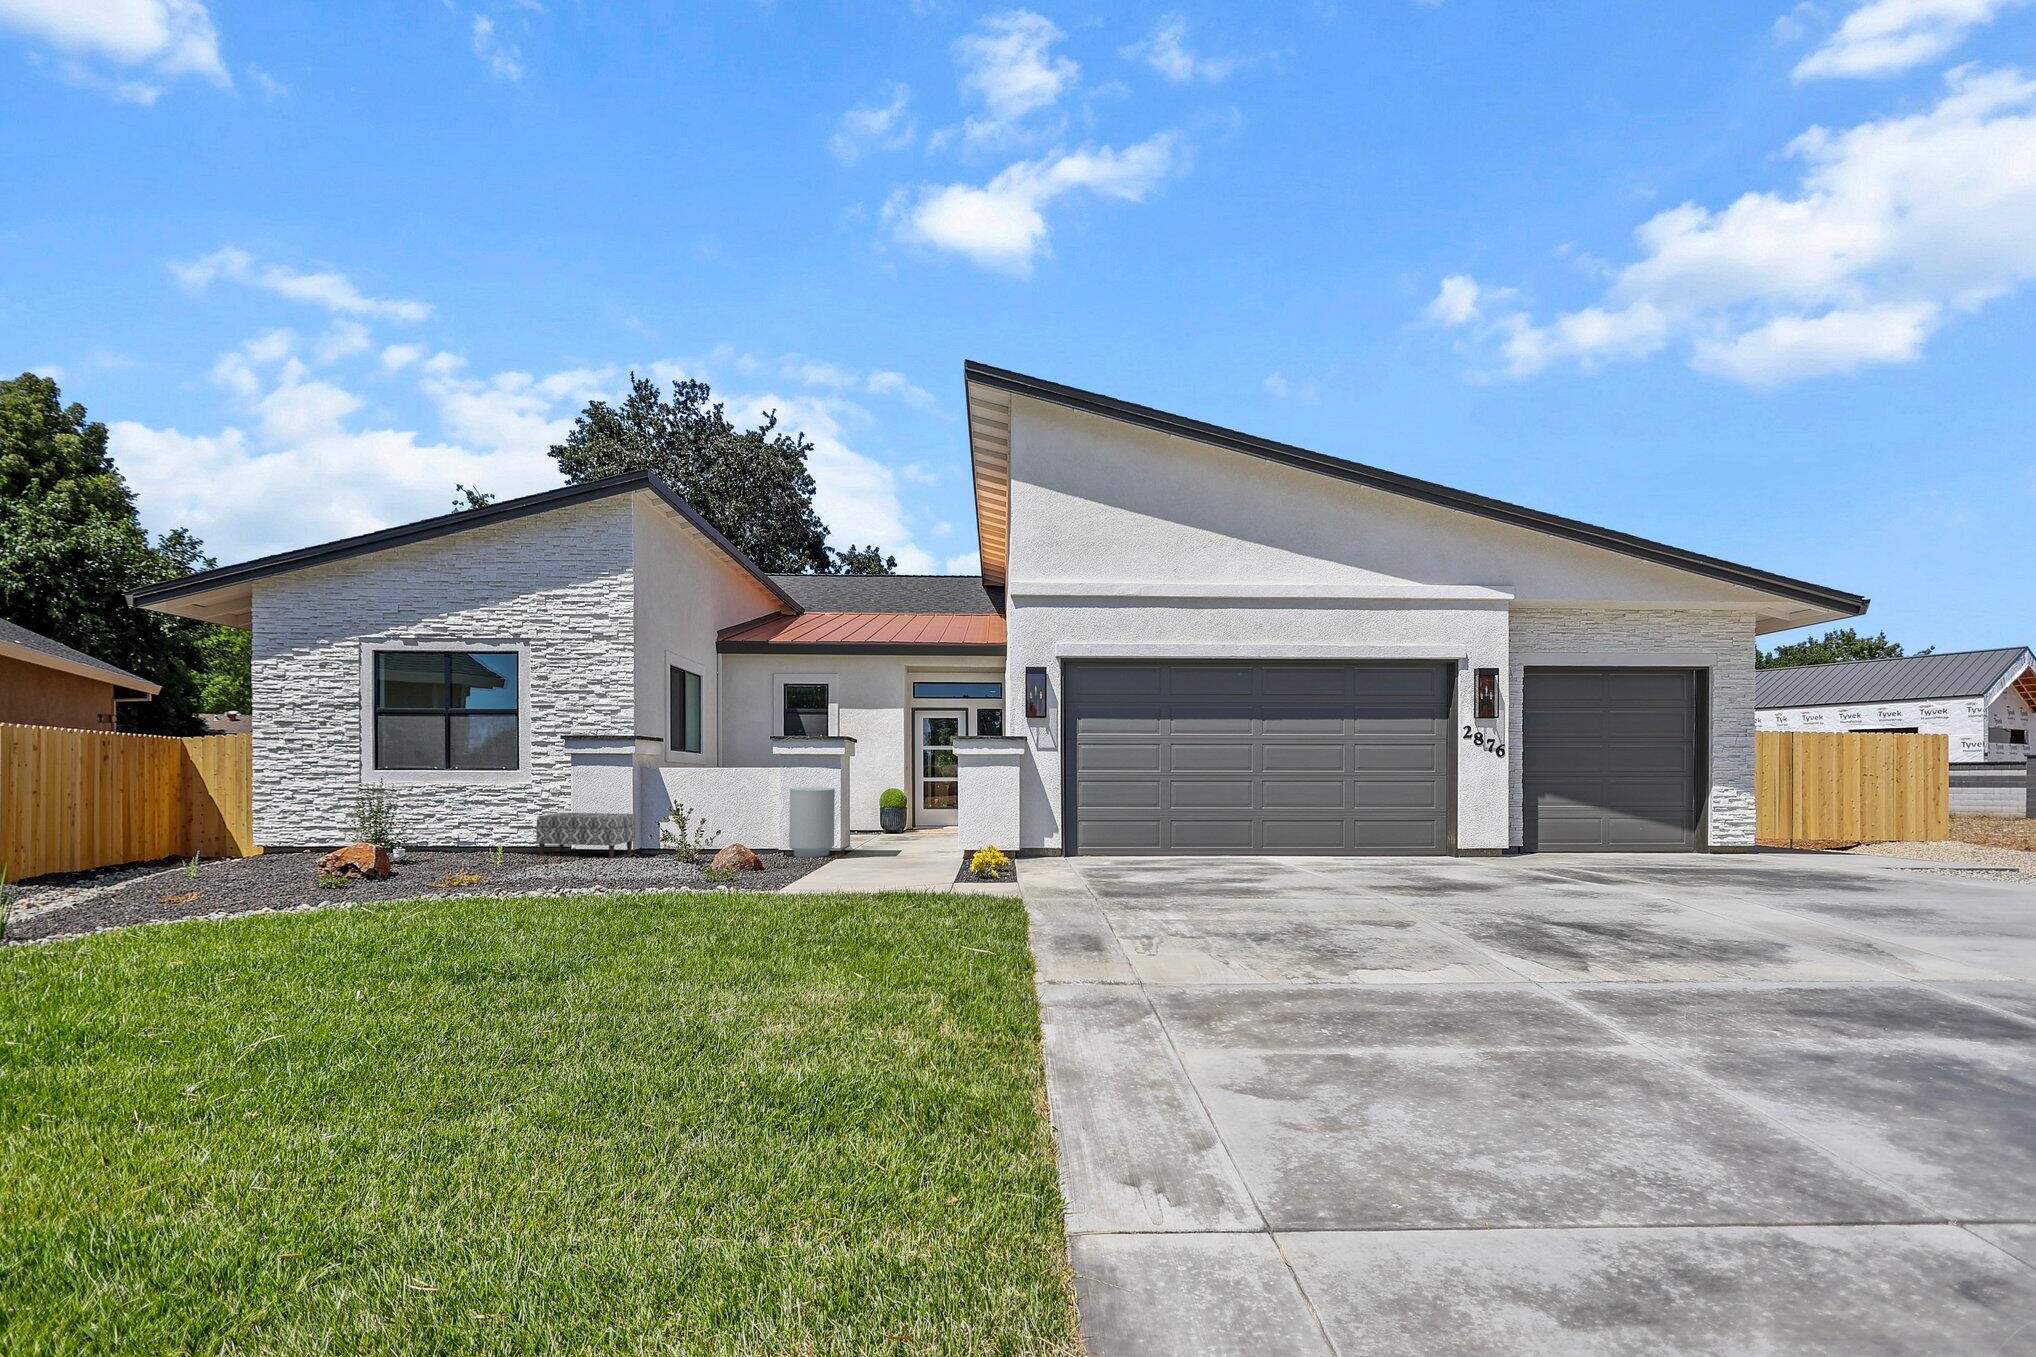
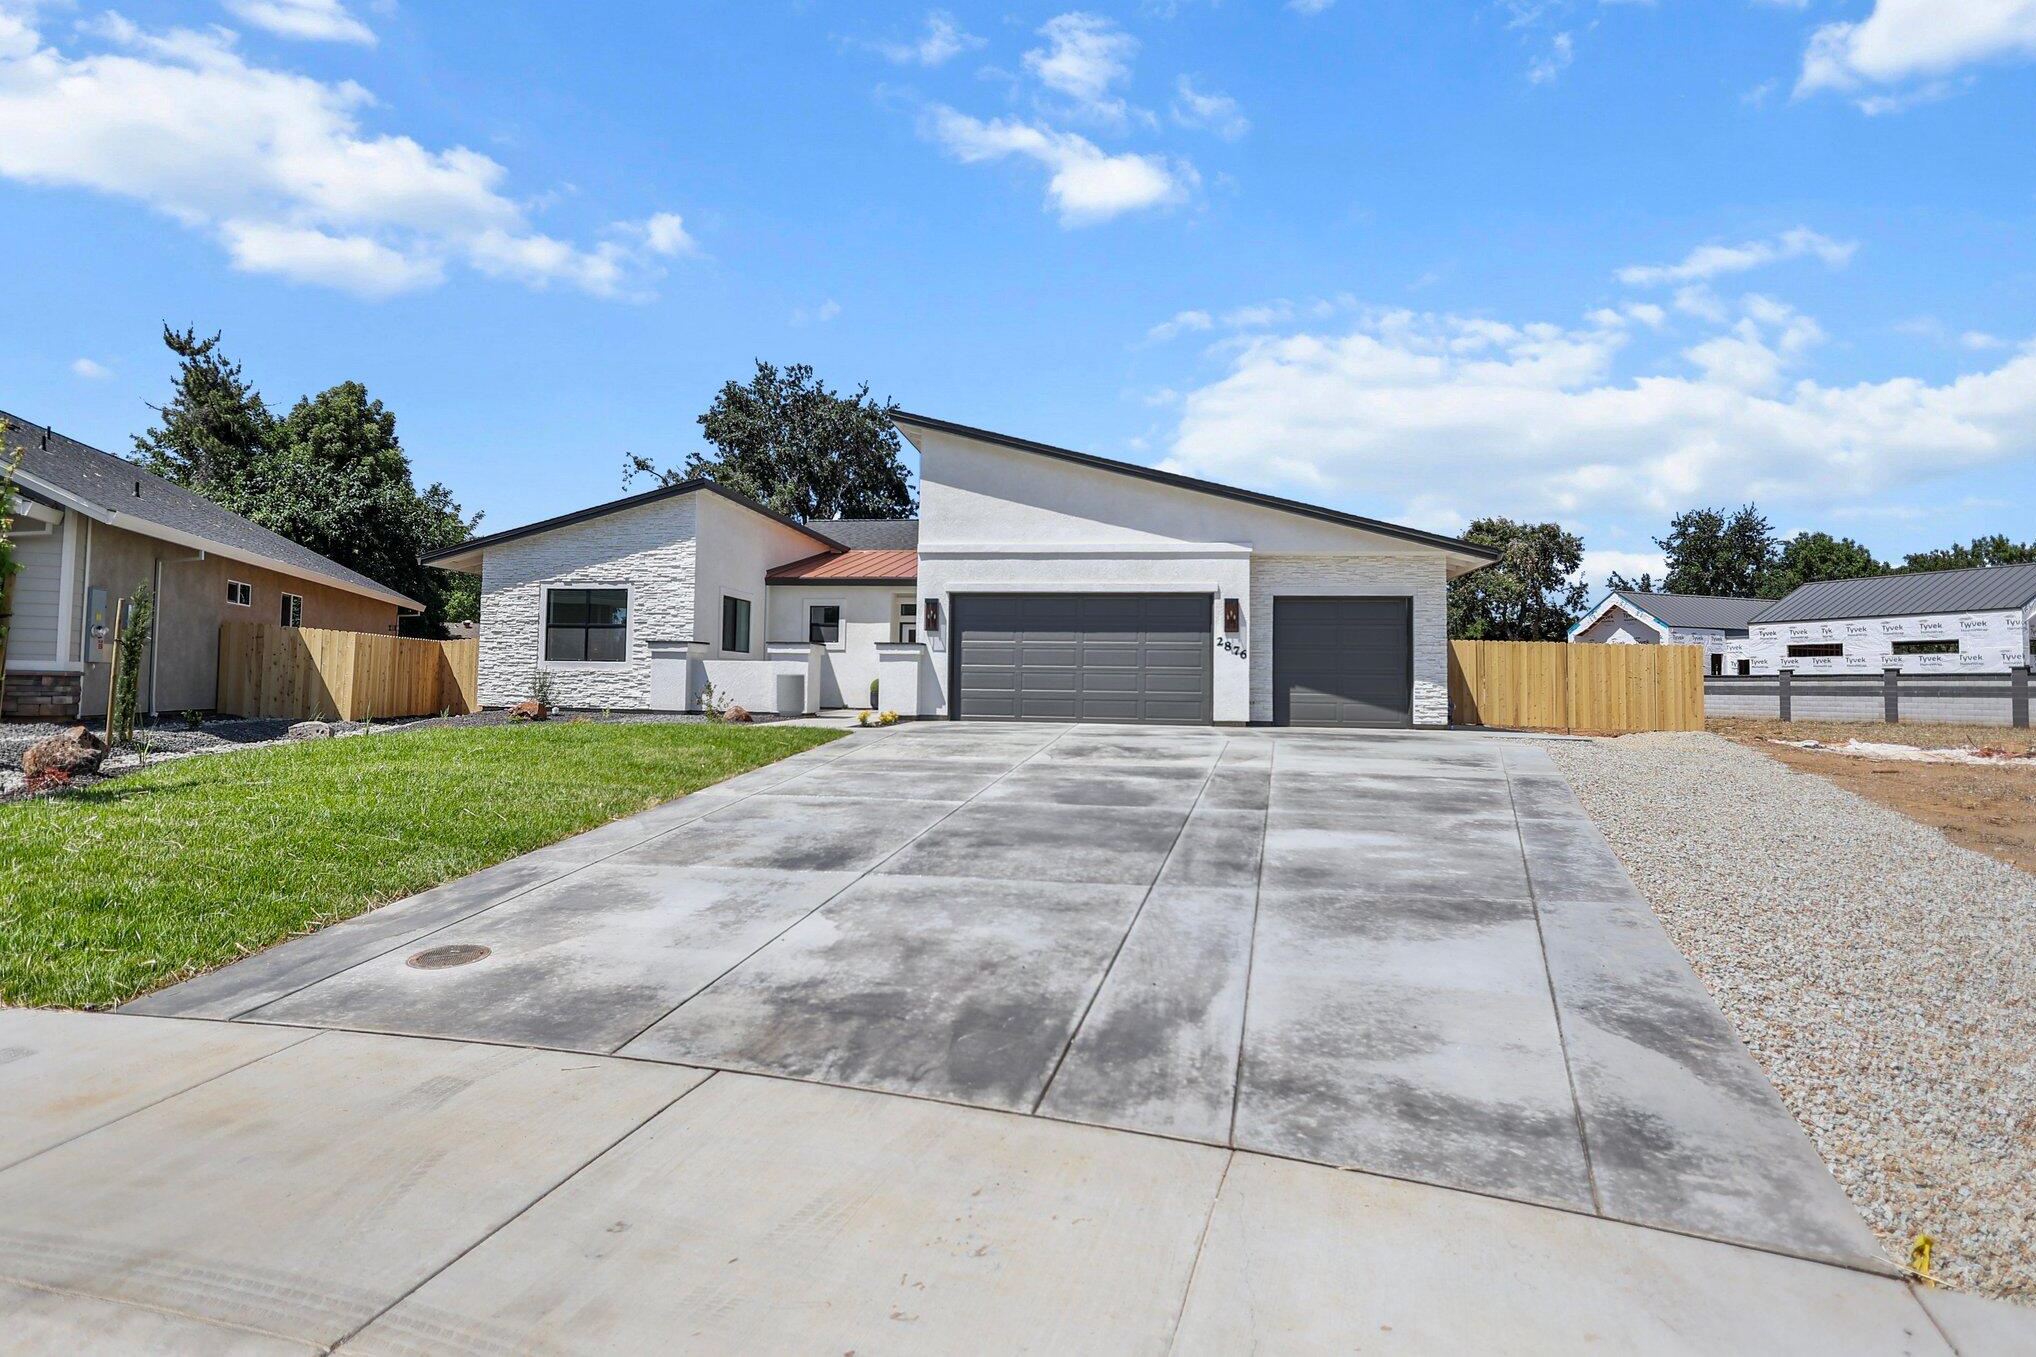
bench: present [536,812,635,858] -> none [633,687,690,714]

